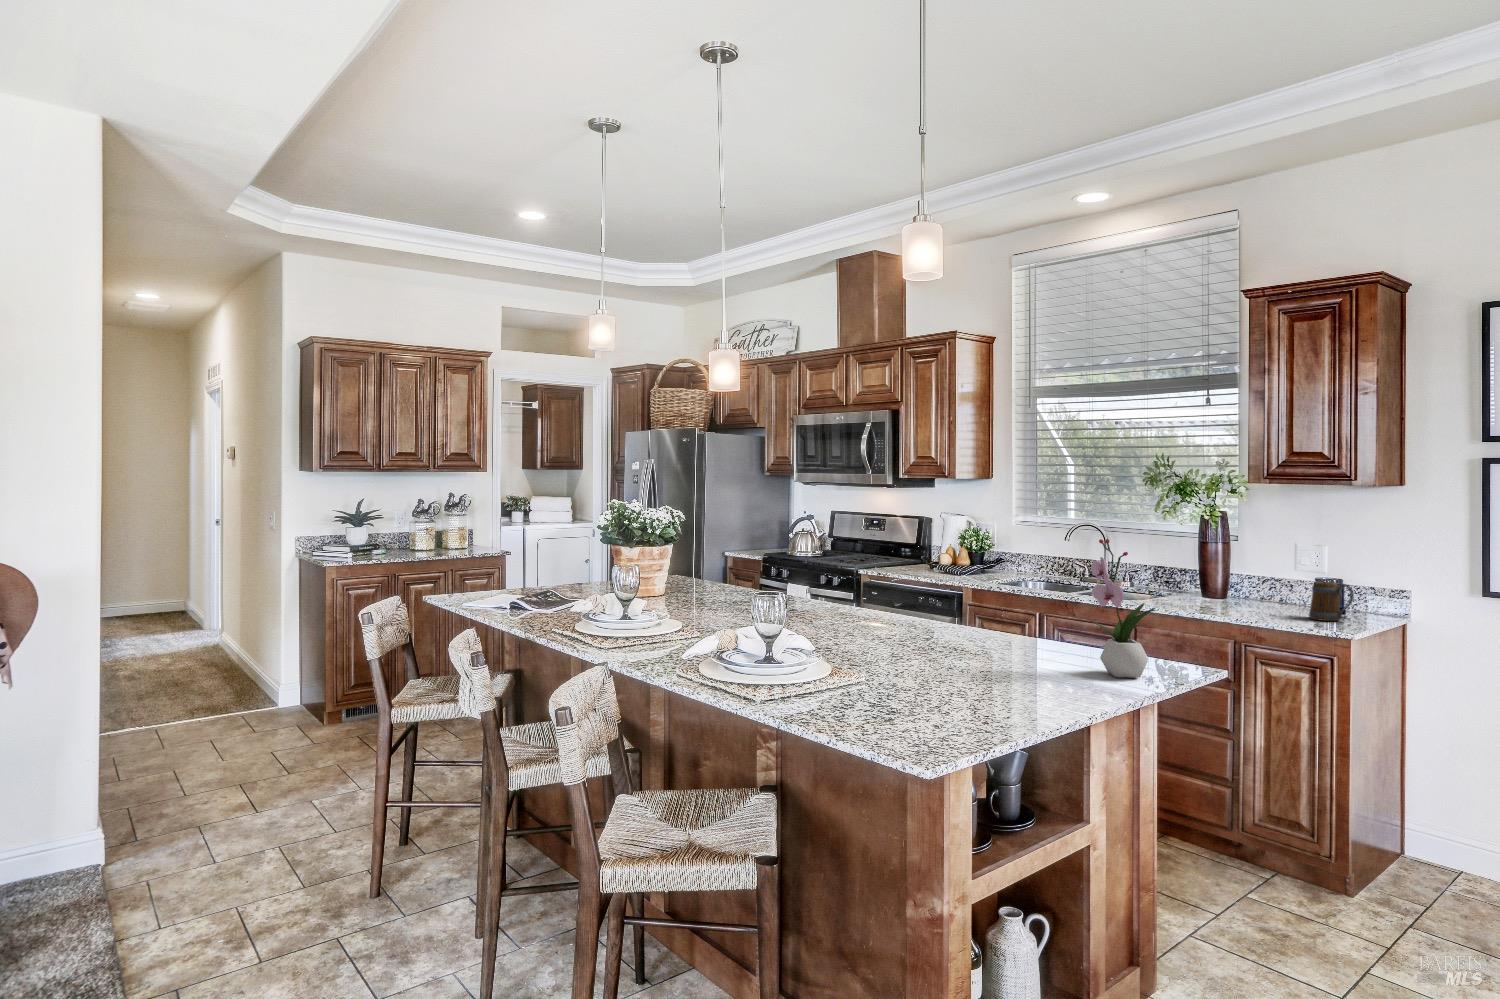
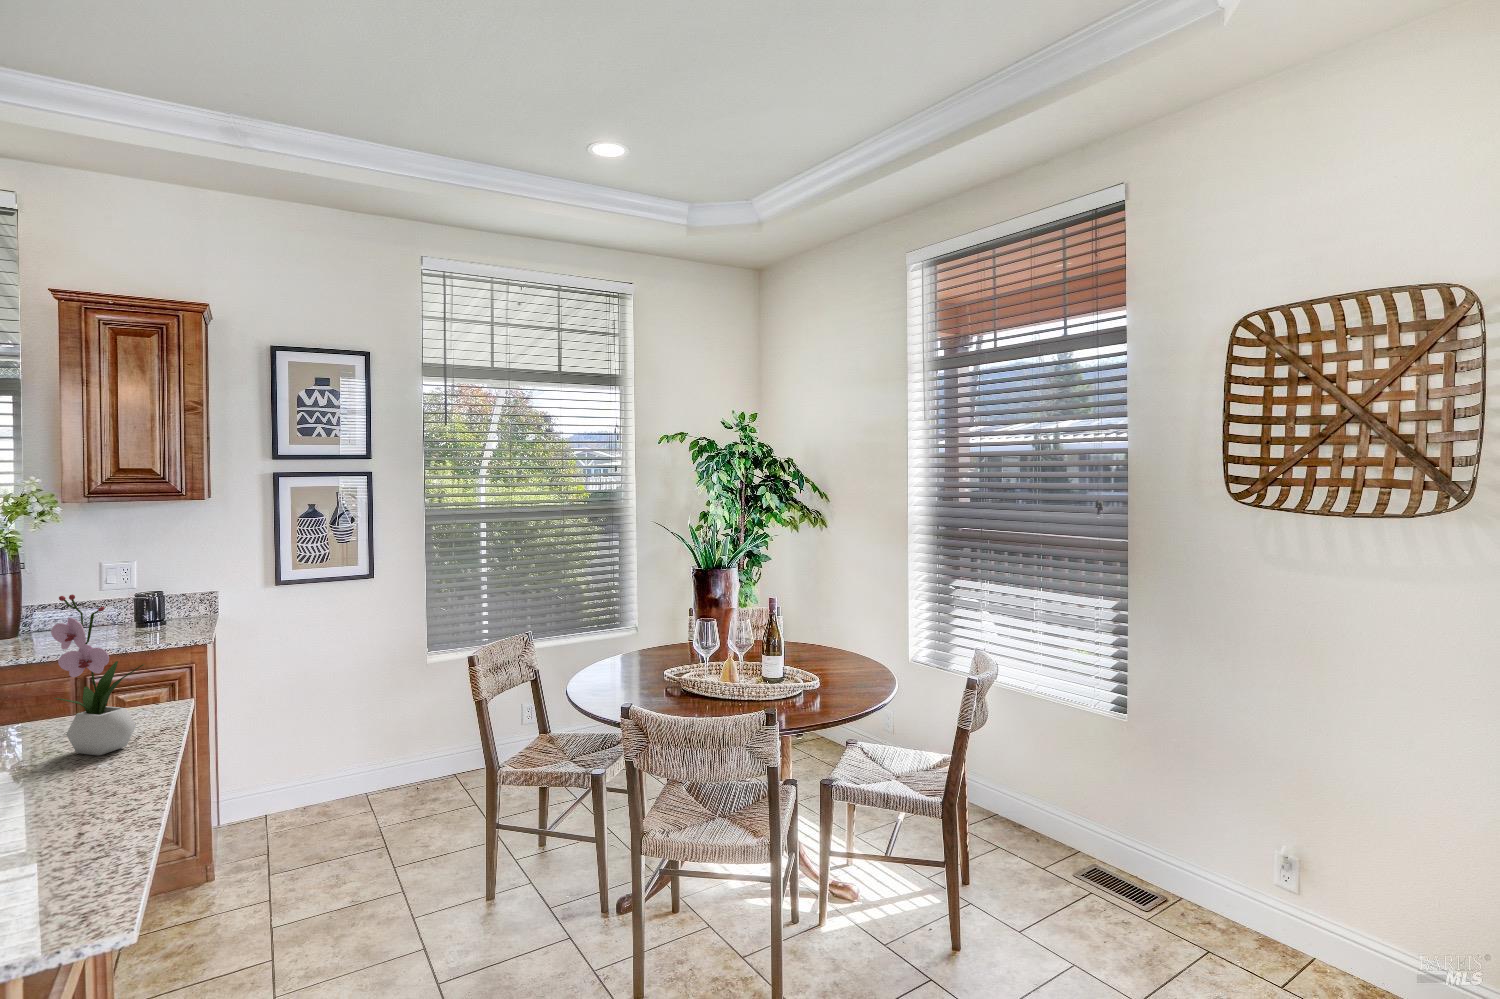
mug: present [1309,581,1354,621] -> none [147,594,192,634]

